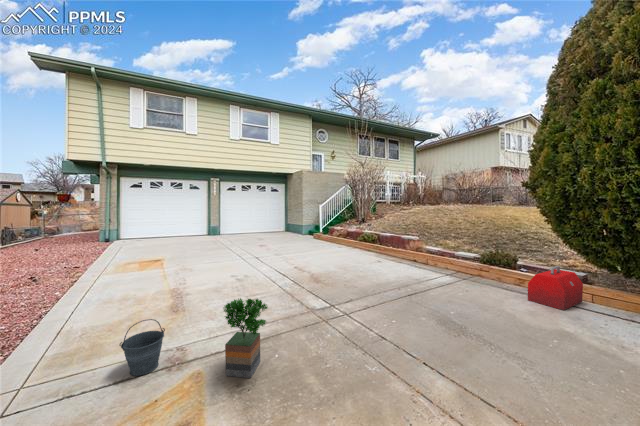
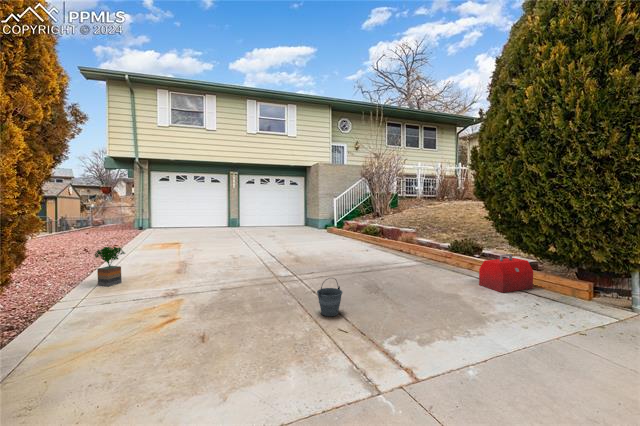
potted tree: present [223,298,268,378] -> present [95,247,125,286]
bucket: present [120,319,165,376] -> present [317,278,343,316]

